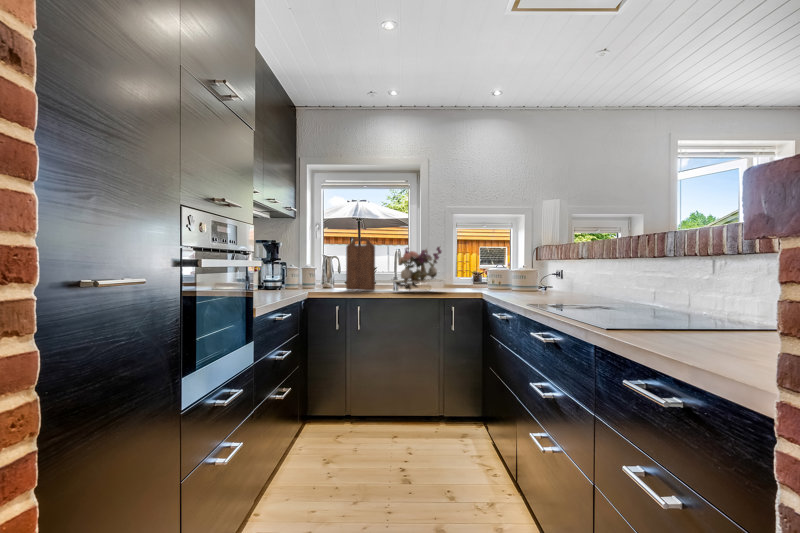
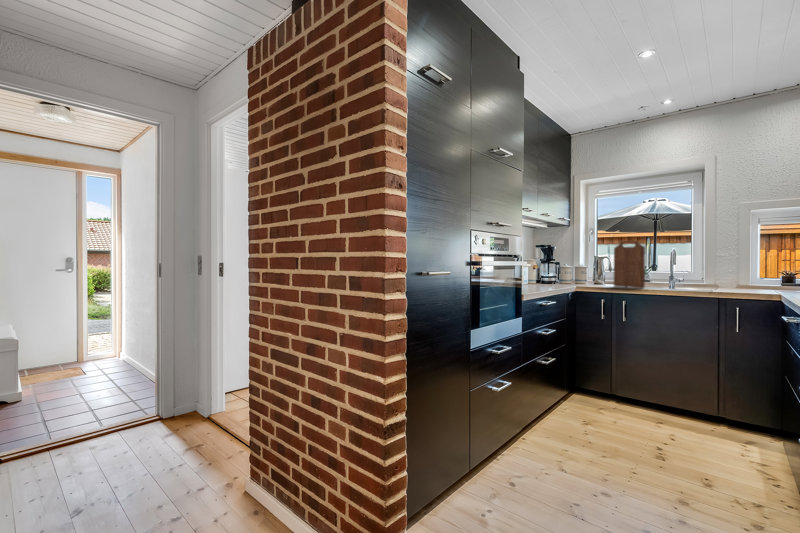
flower arrangement: present [391,247,443,290] -> none [658,243,743,291]

